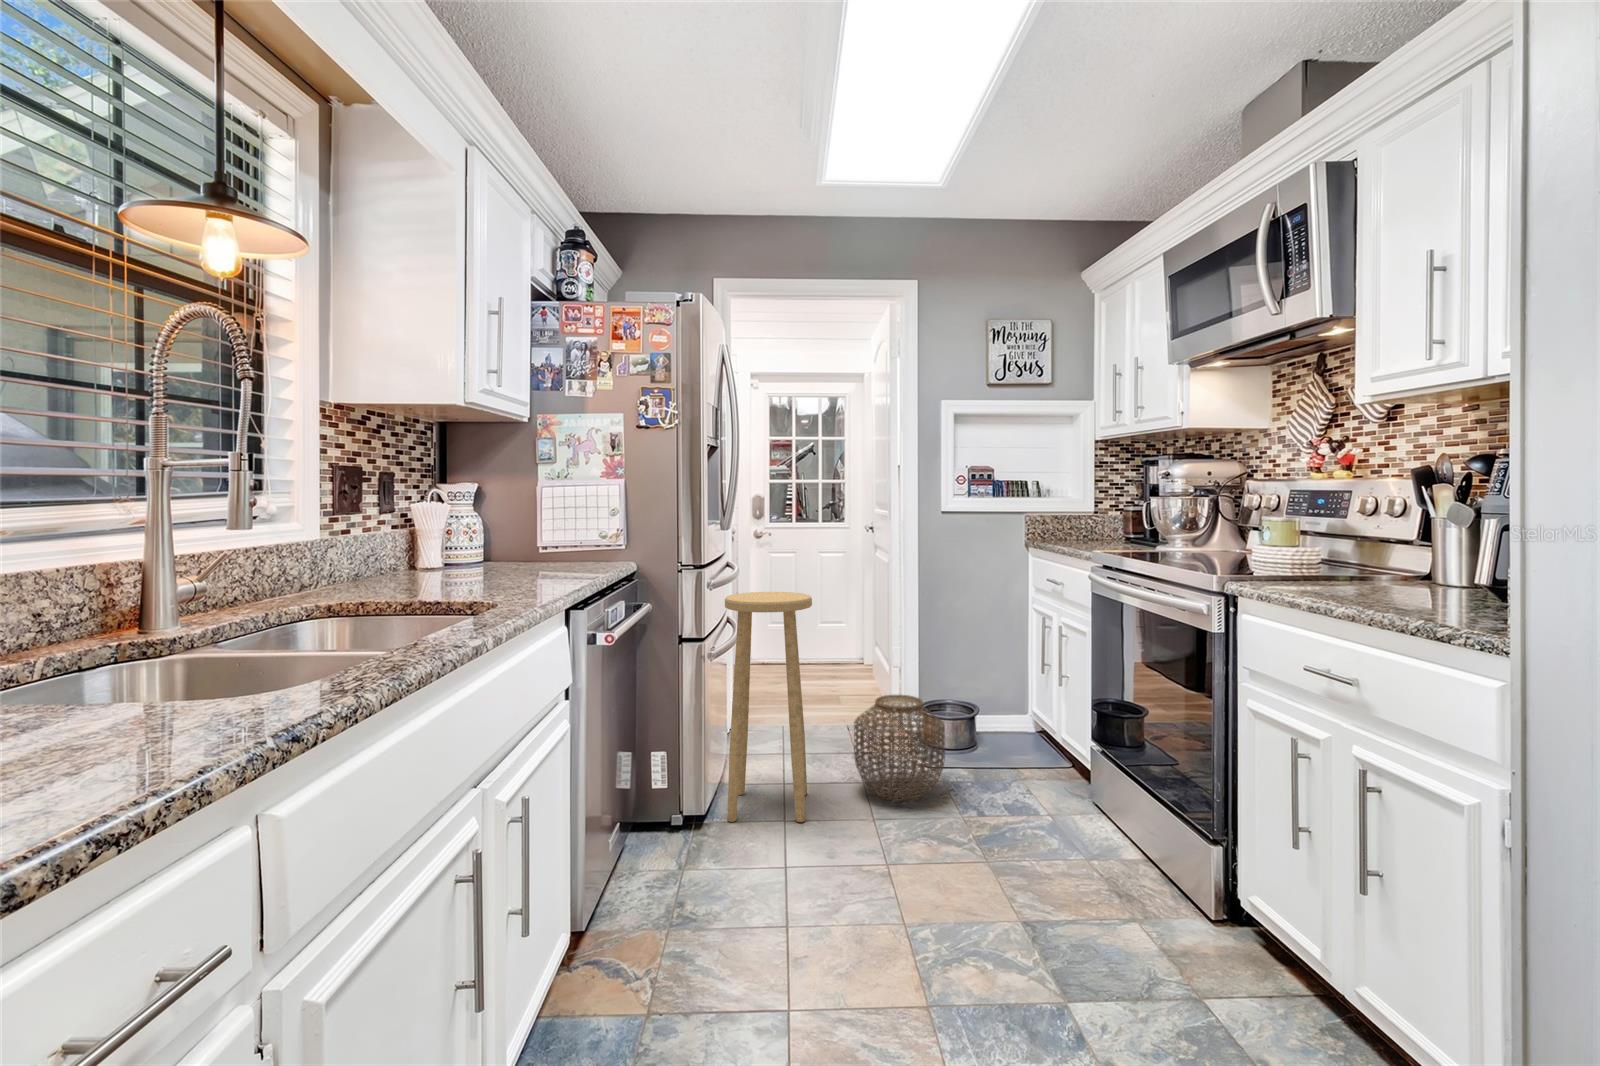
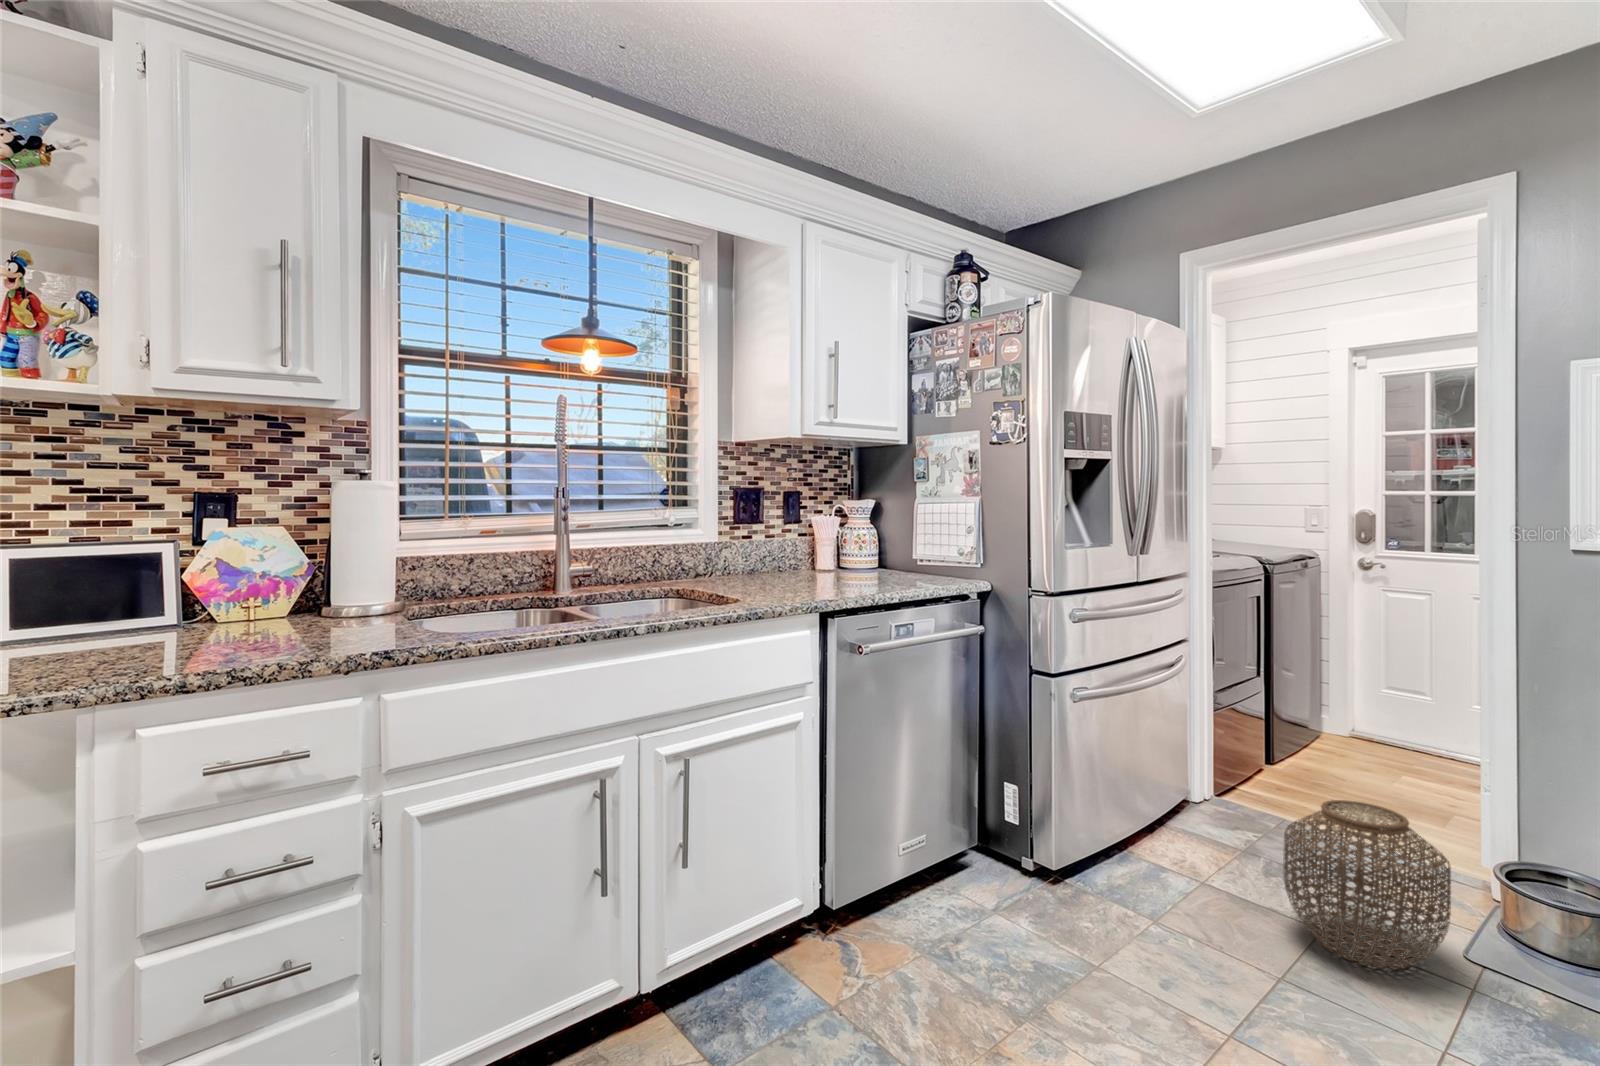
stool: present [725,592,812,822] -> none [1084,628,1215,925]

